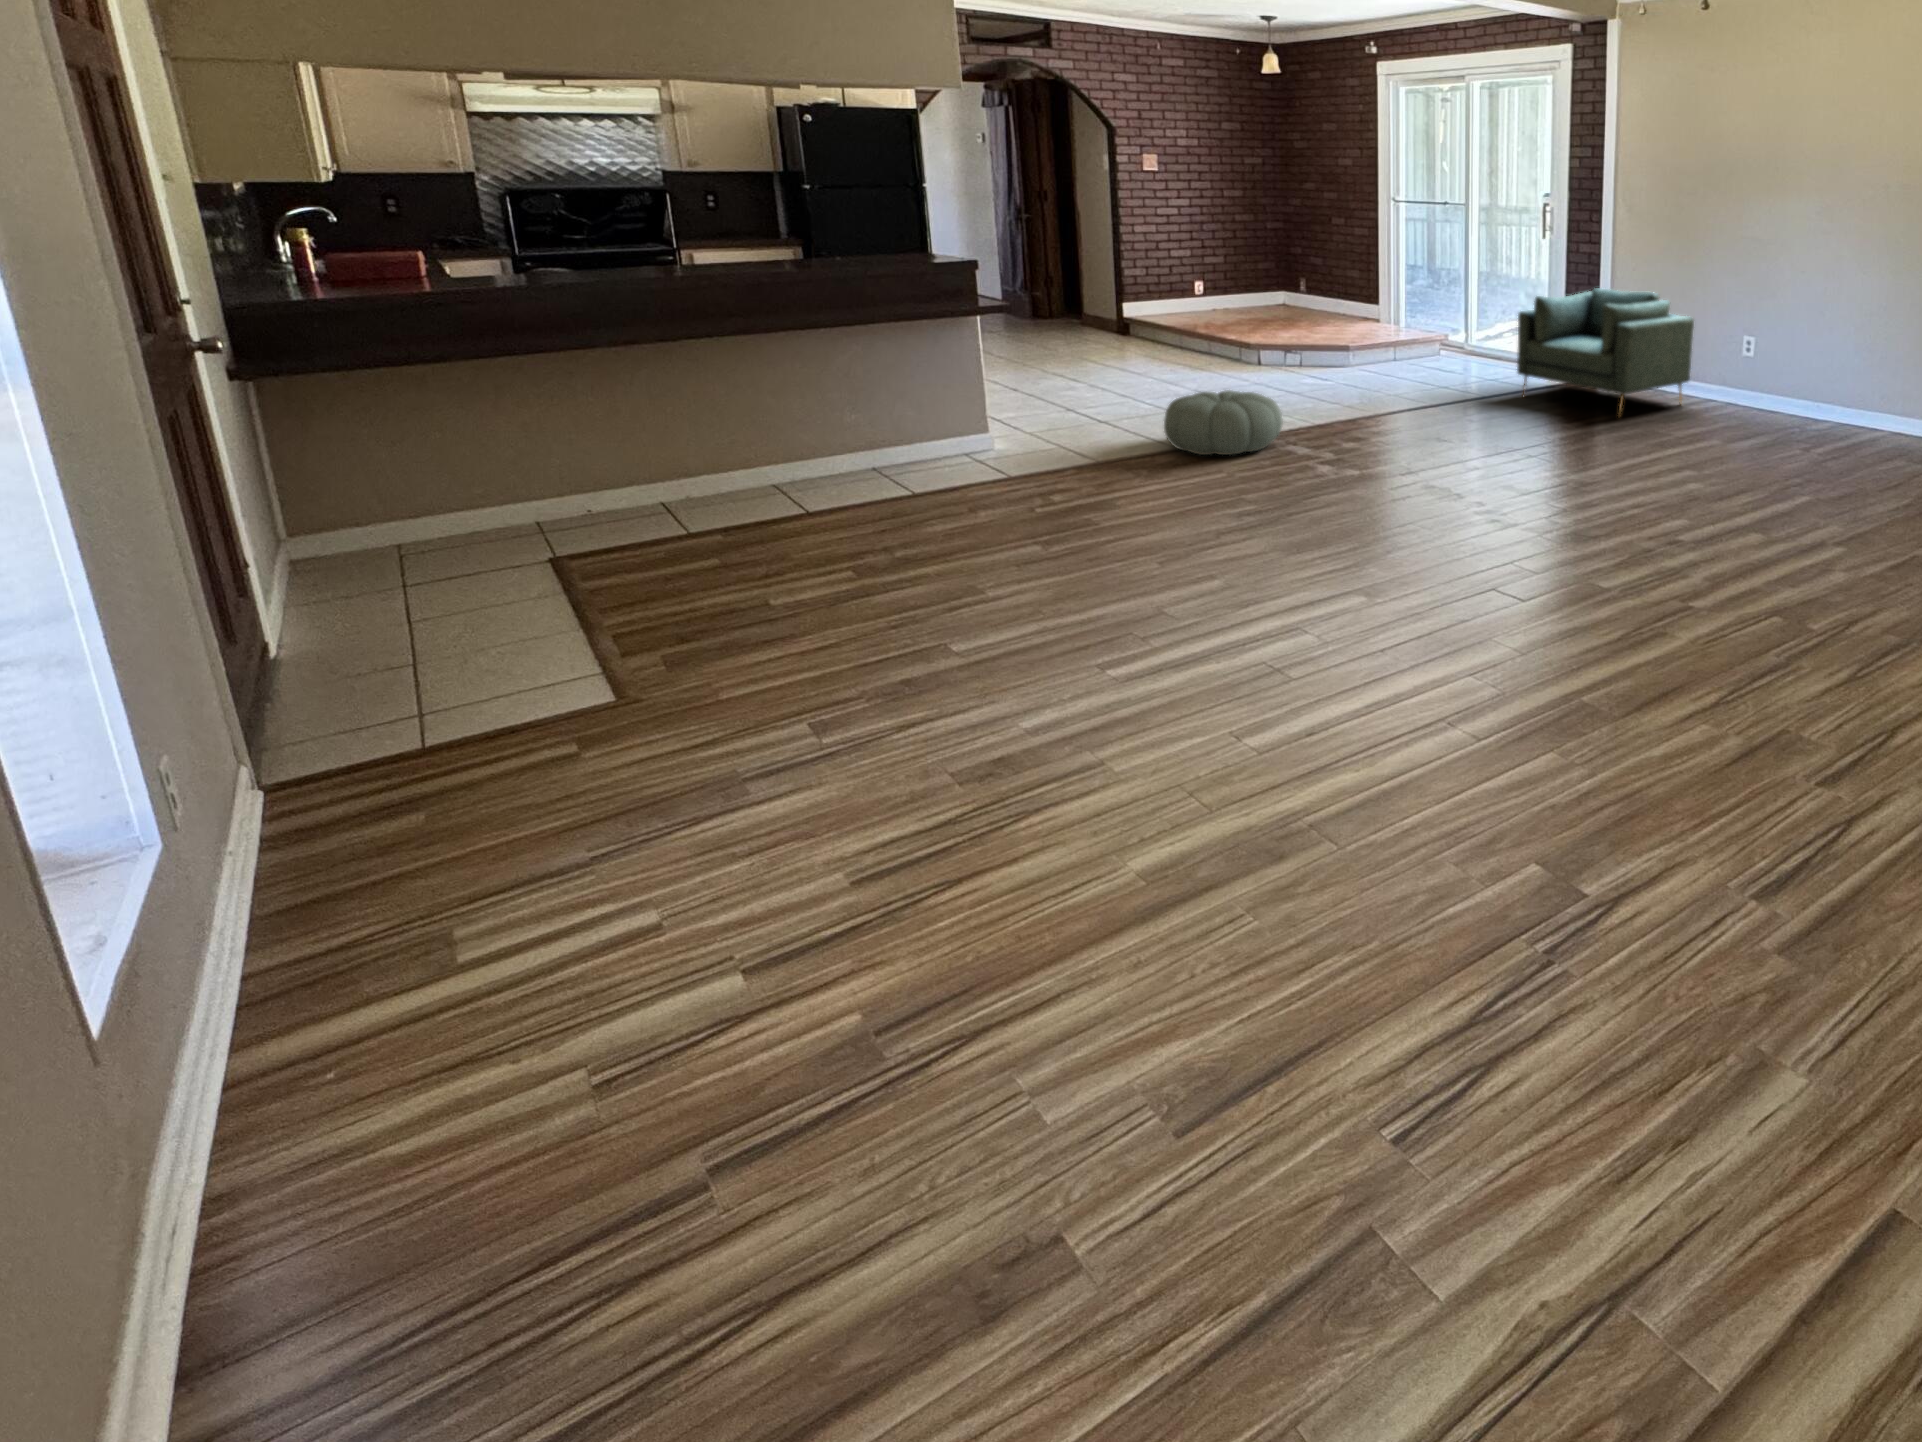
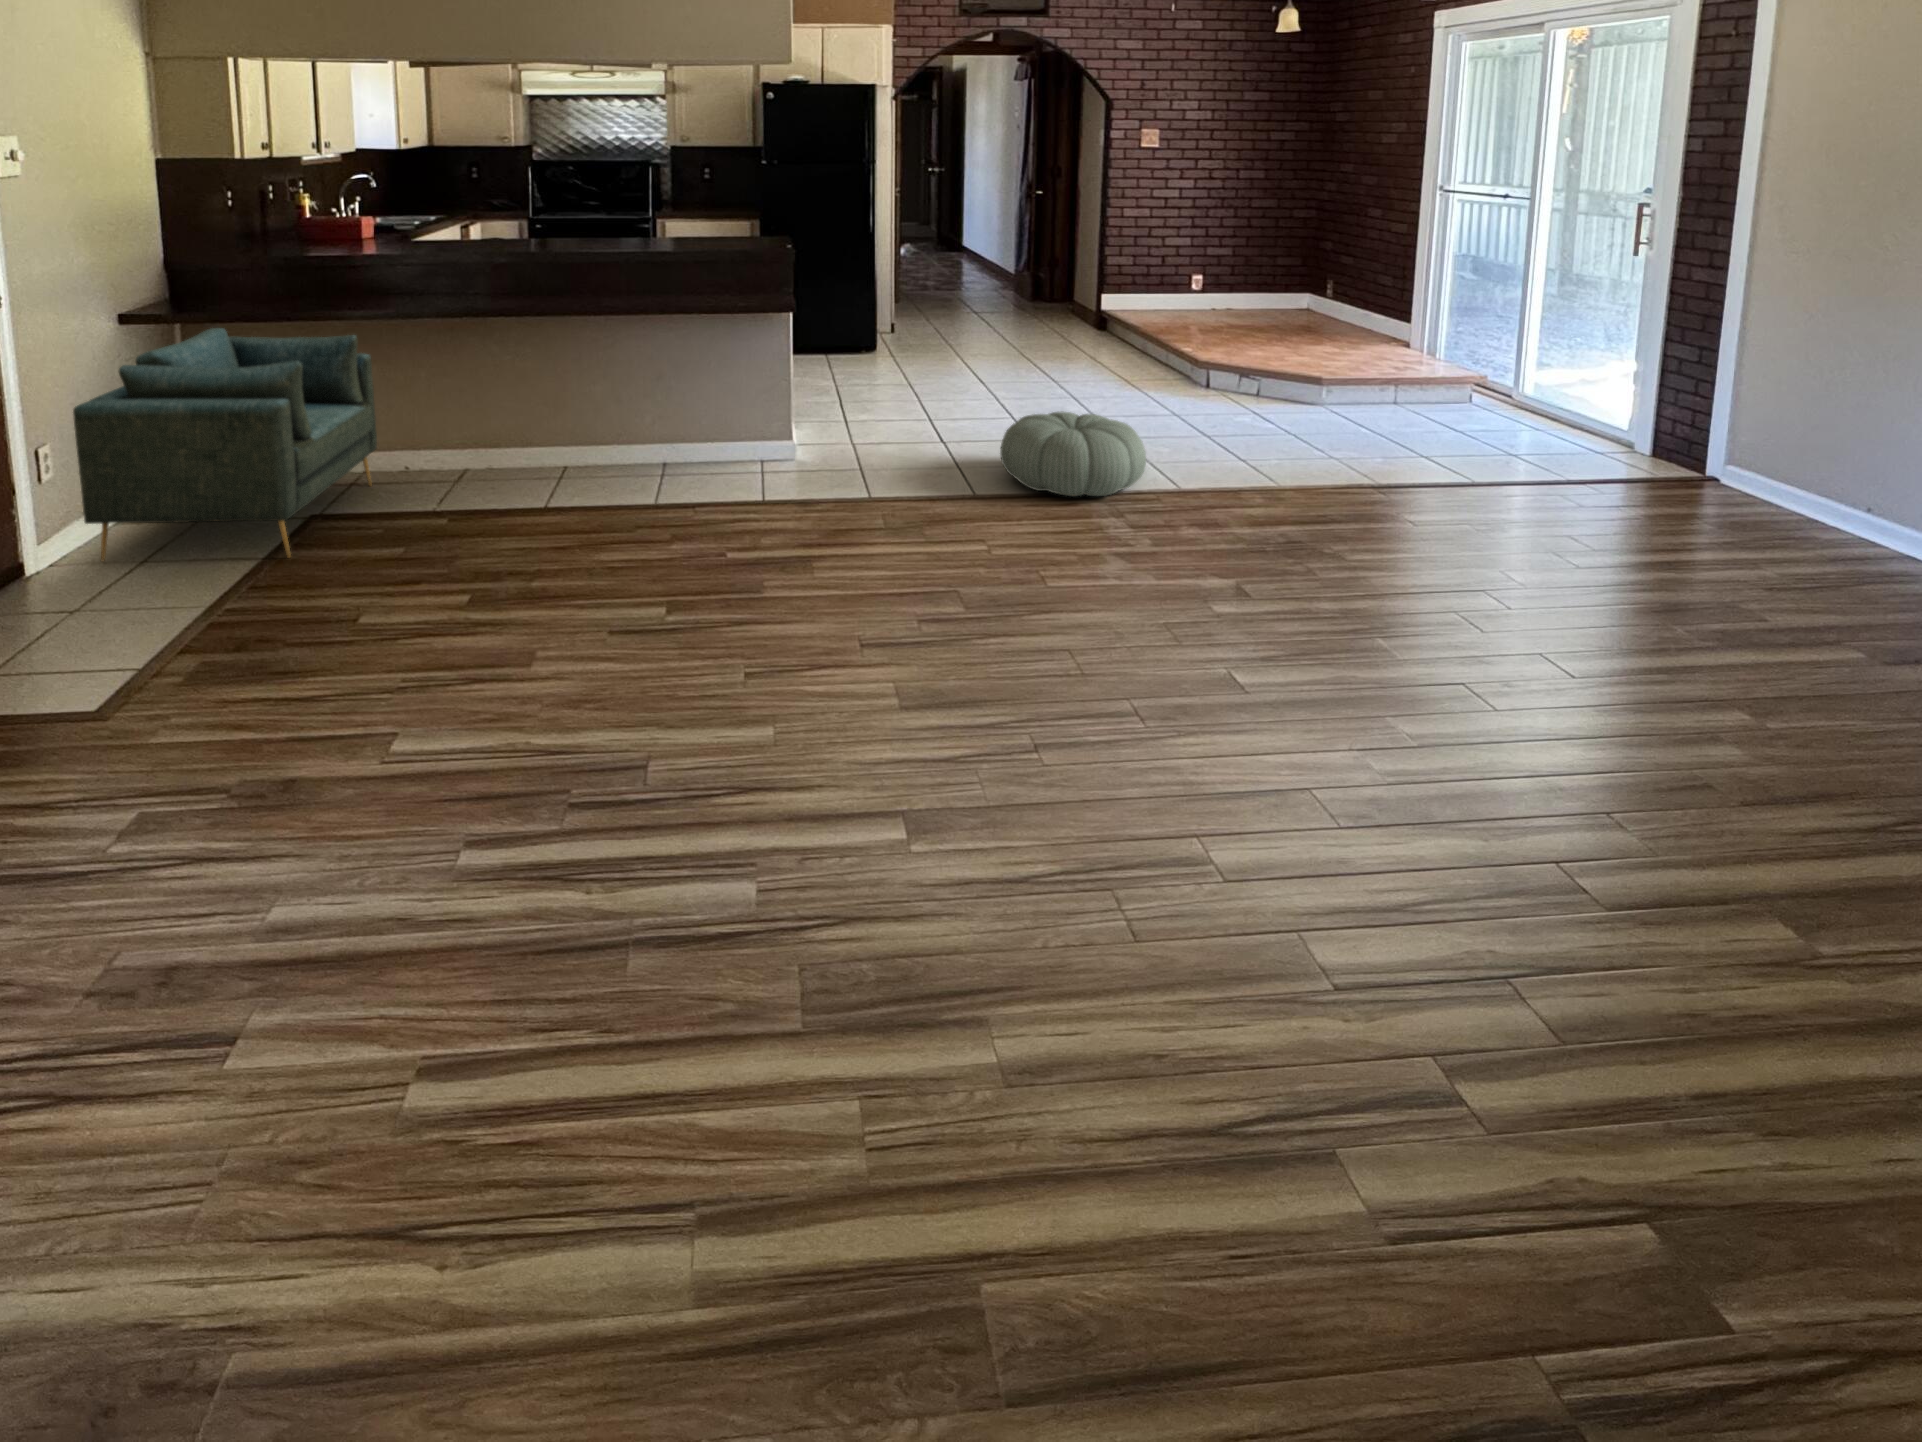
armchair: present [1517,288,1694,411] -> present [73,328,377,561]

